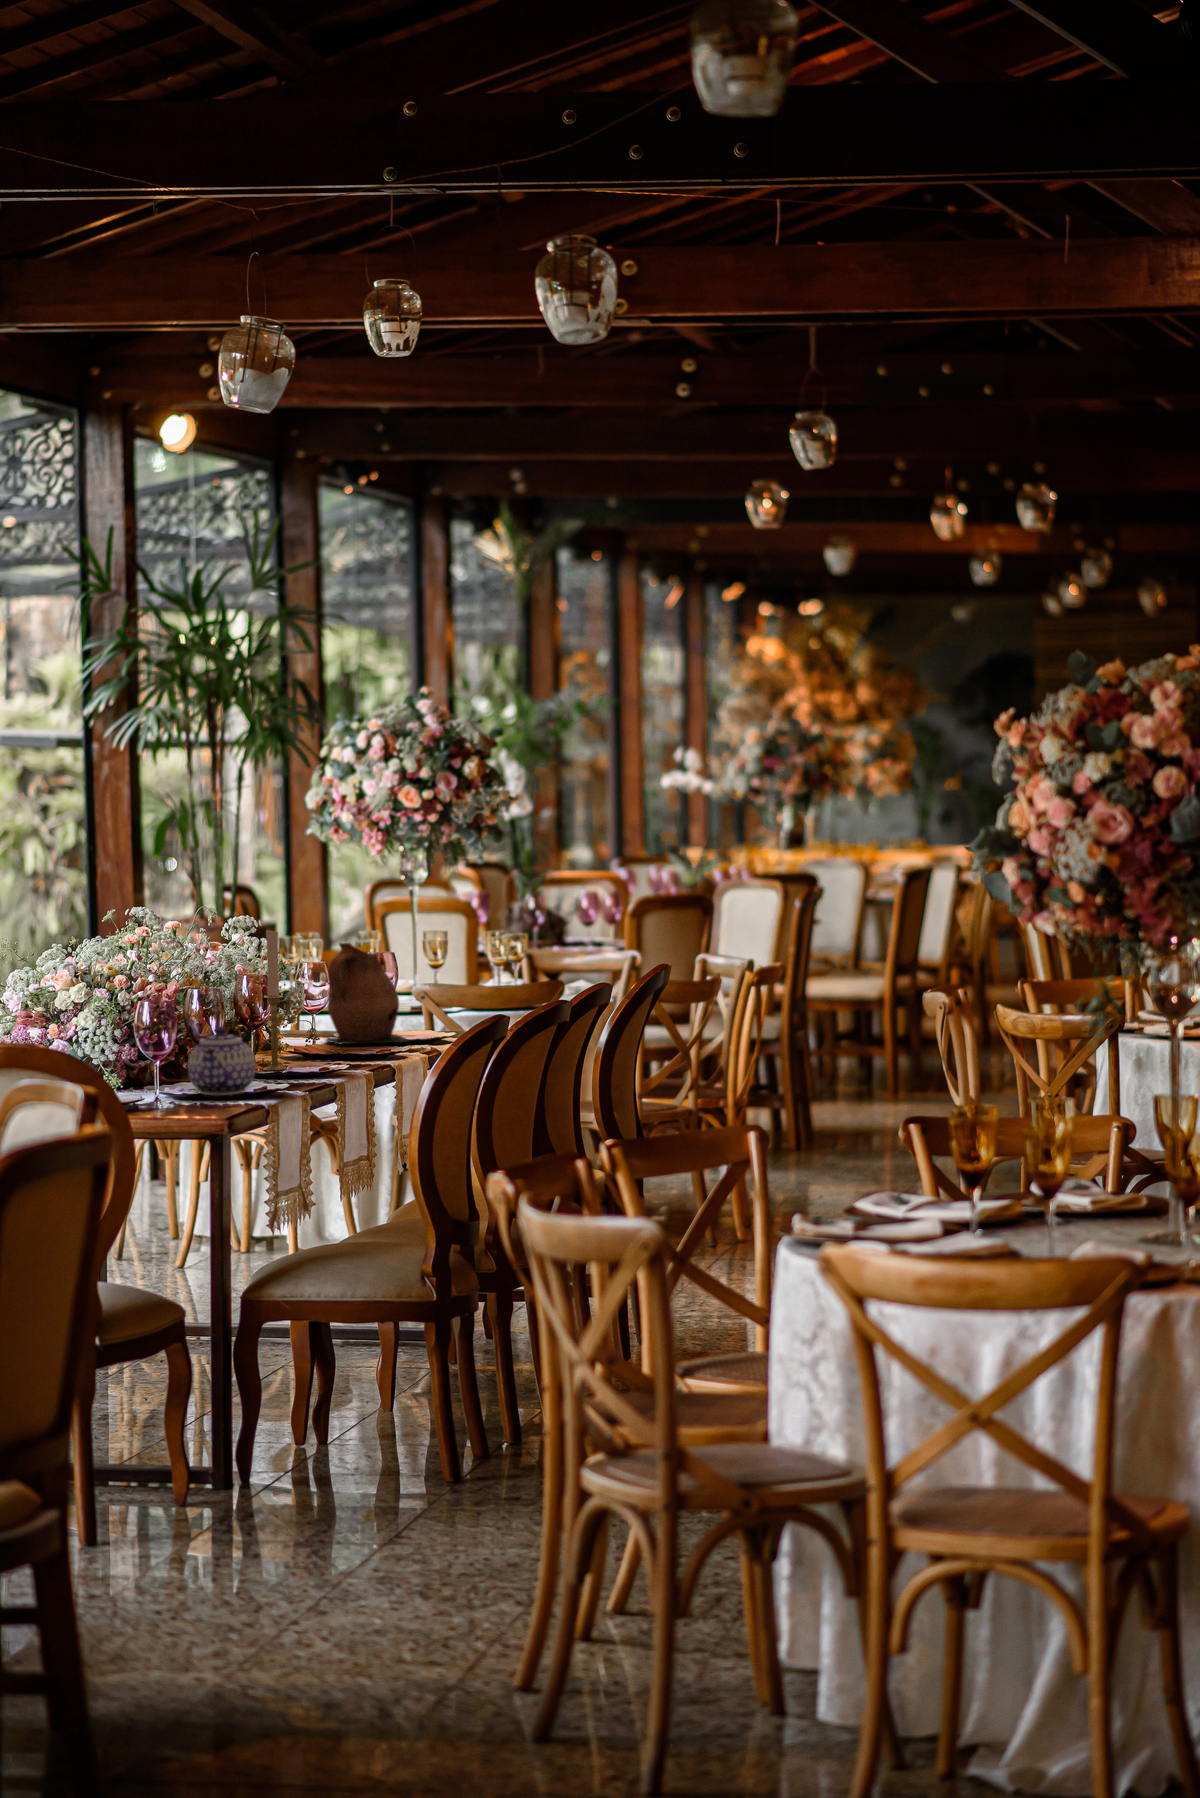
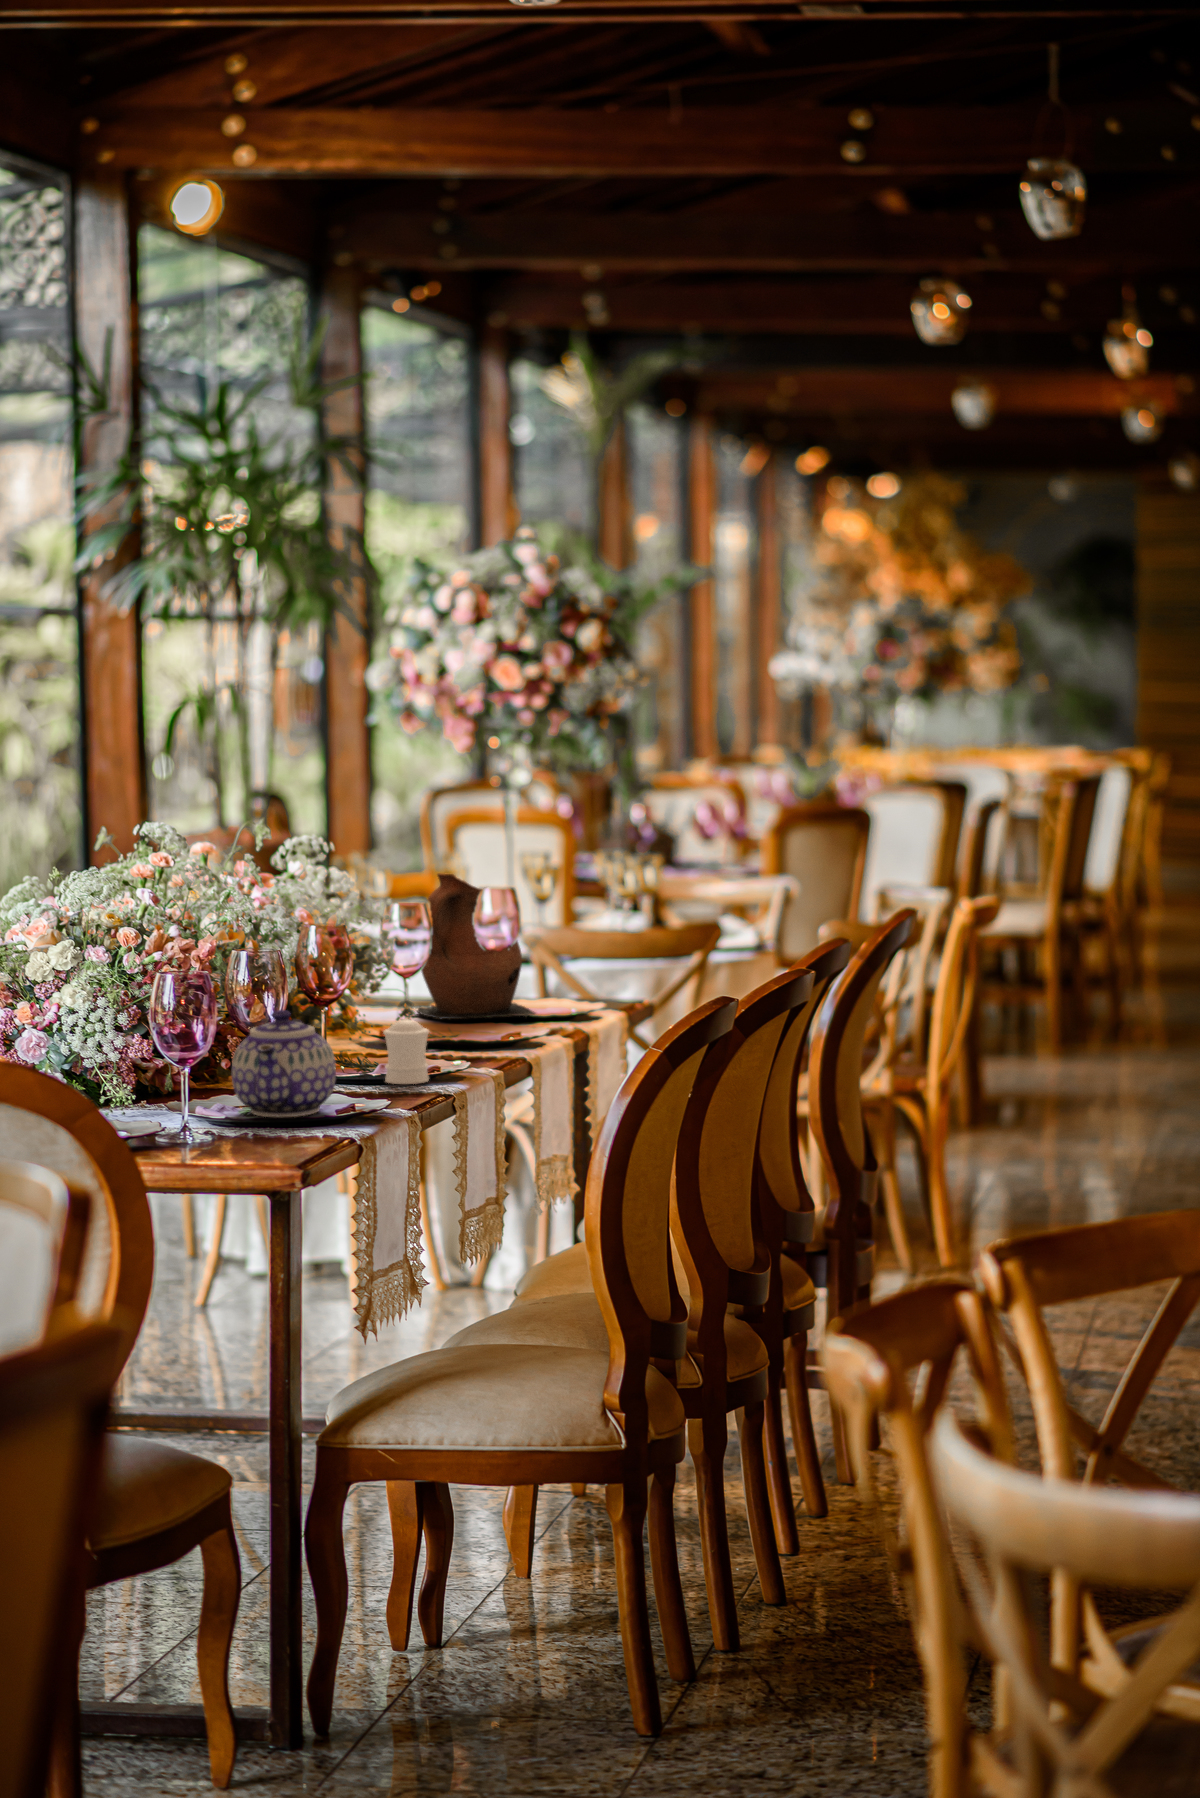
candlestick: present [263,930,287,1070] -> none [338,854,374,1066]
salt shaker: none [291,1035,321,1079] -> present [383,1018,429,1084]

